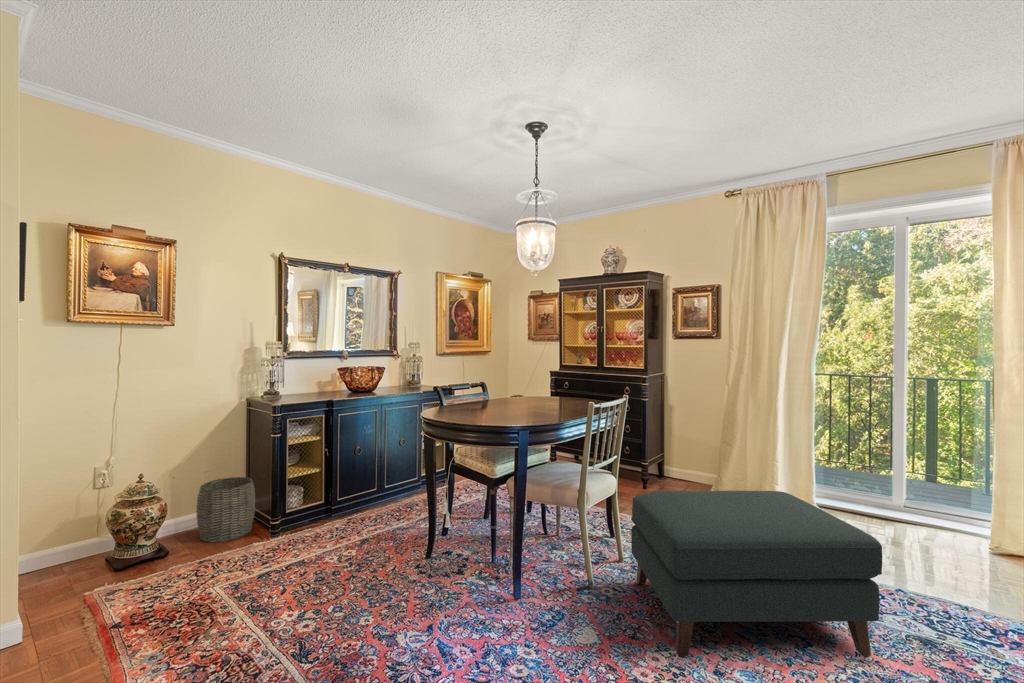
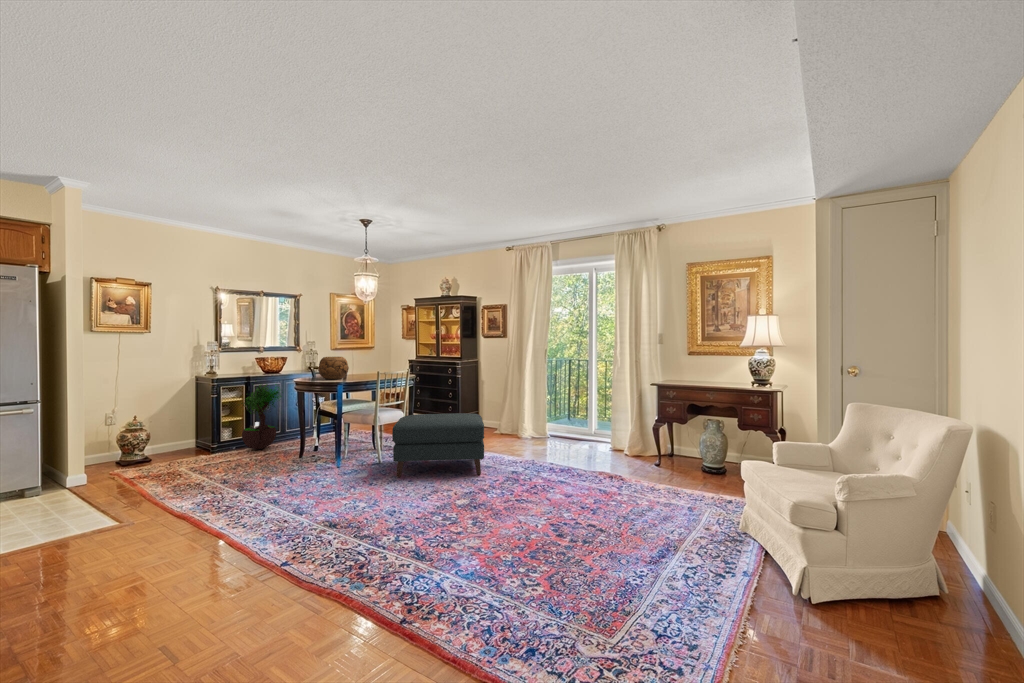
decorative bowl: none [465,371,518,415] -> present [318,357,349,379]
potted tree: none [315,409,389,529] -> present [241,380,281,449]
woven basket: present [197,477,255,542] -> none [167,422,202,456]

